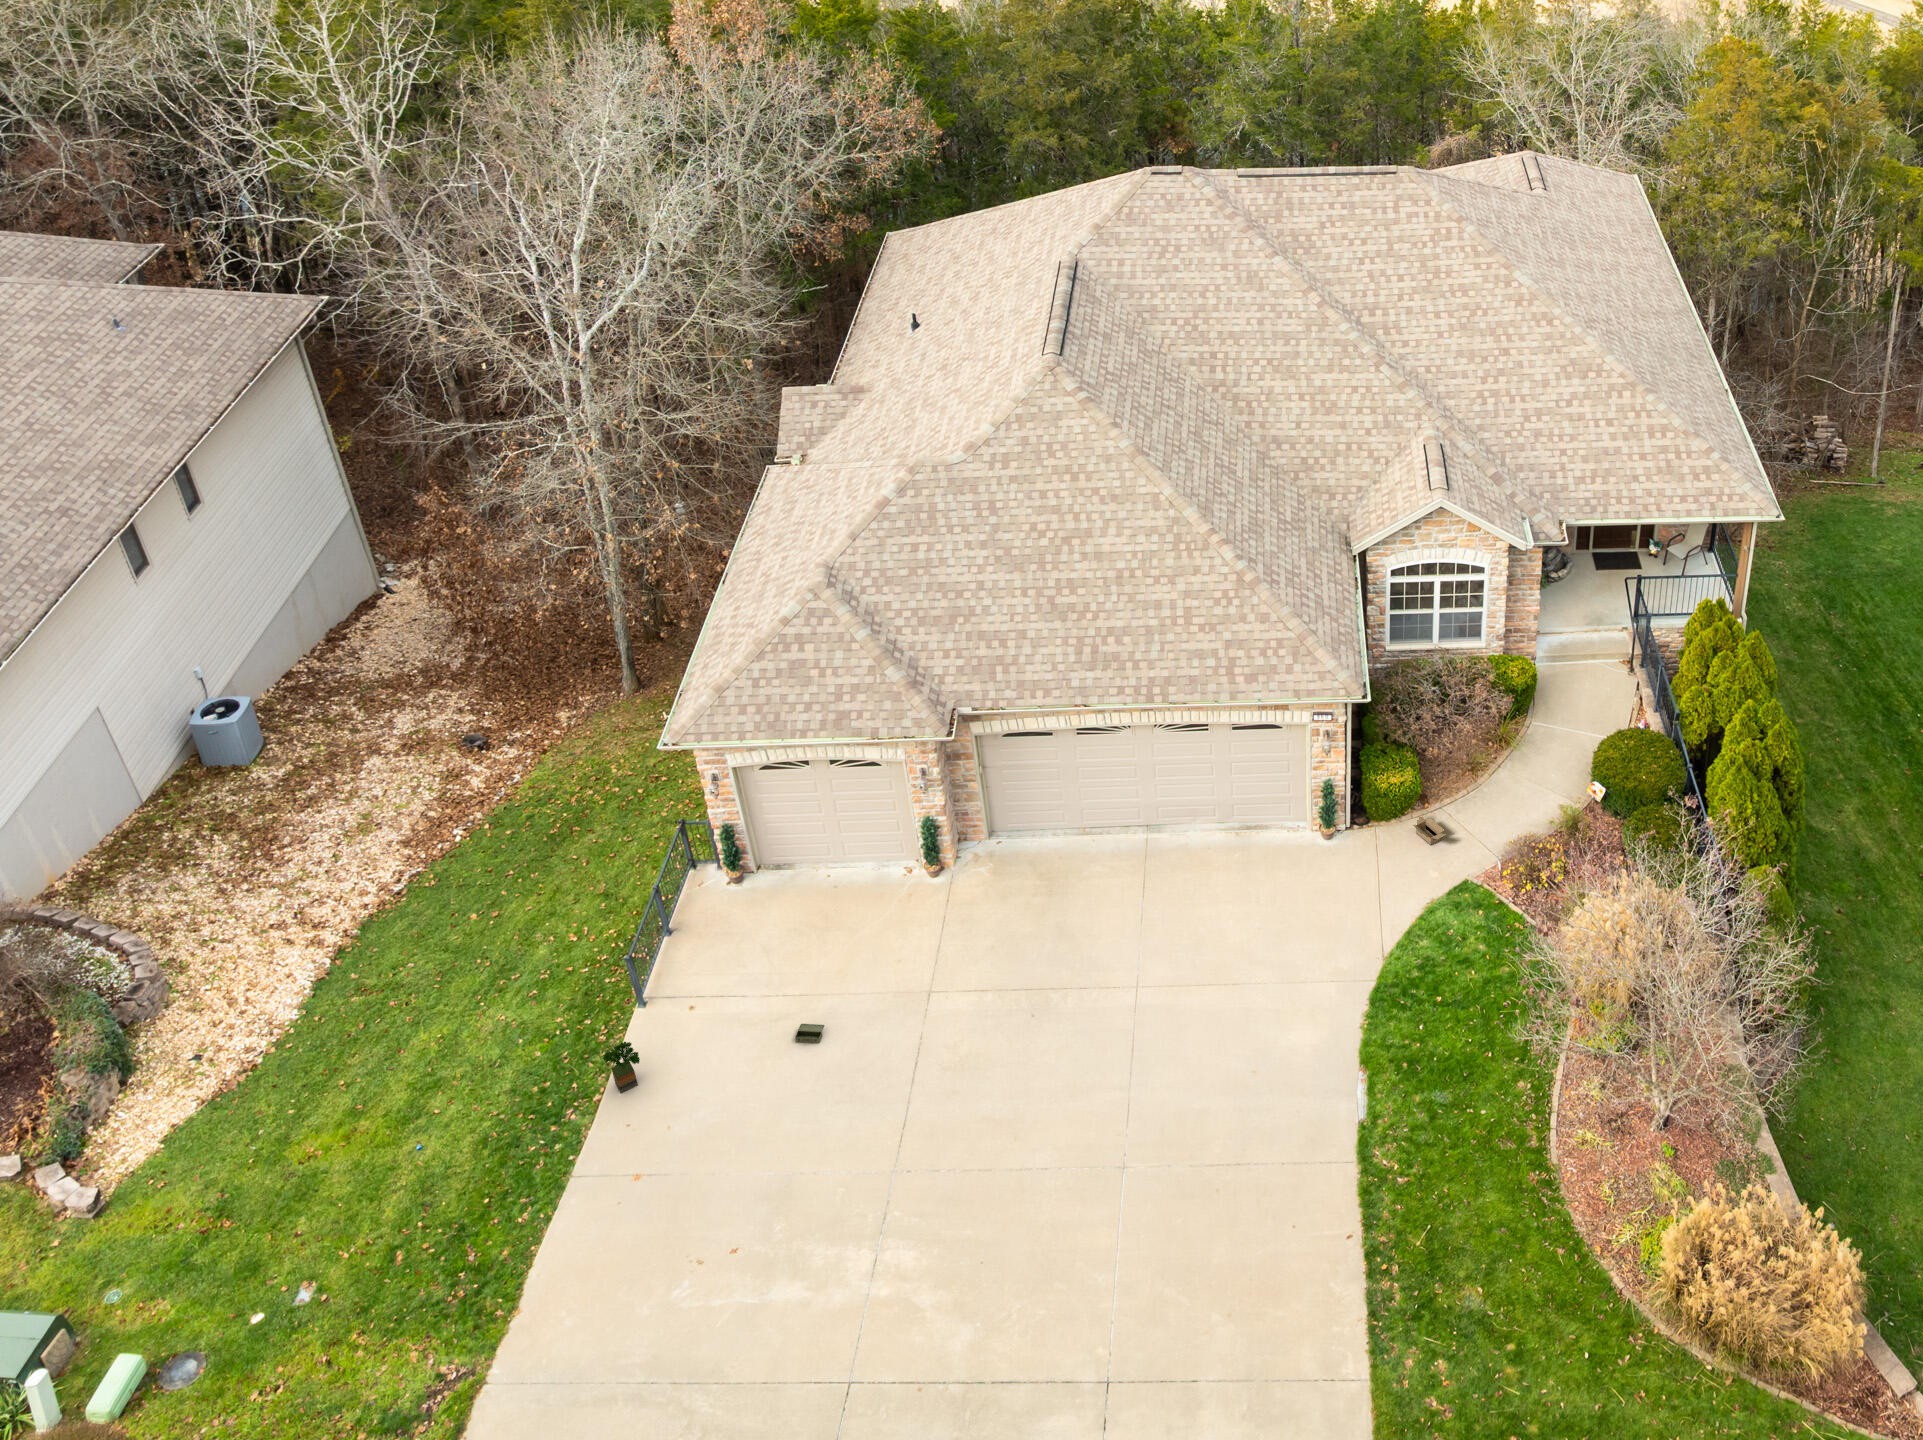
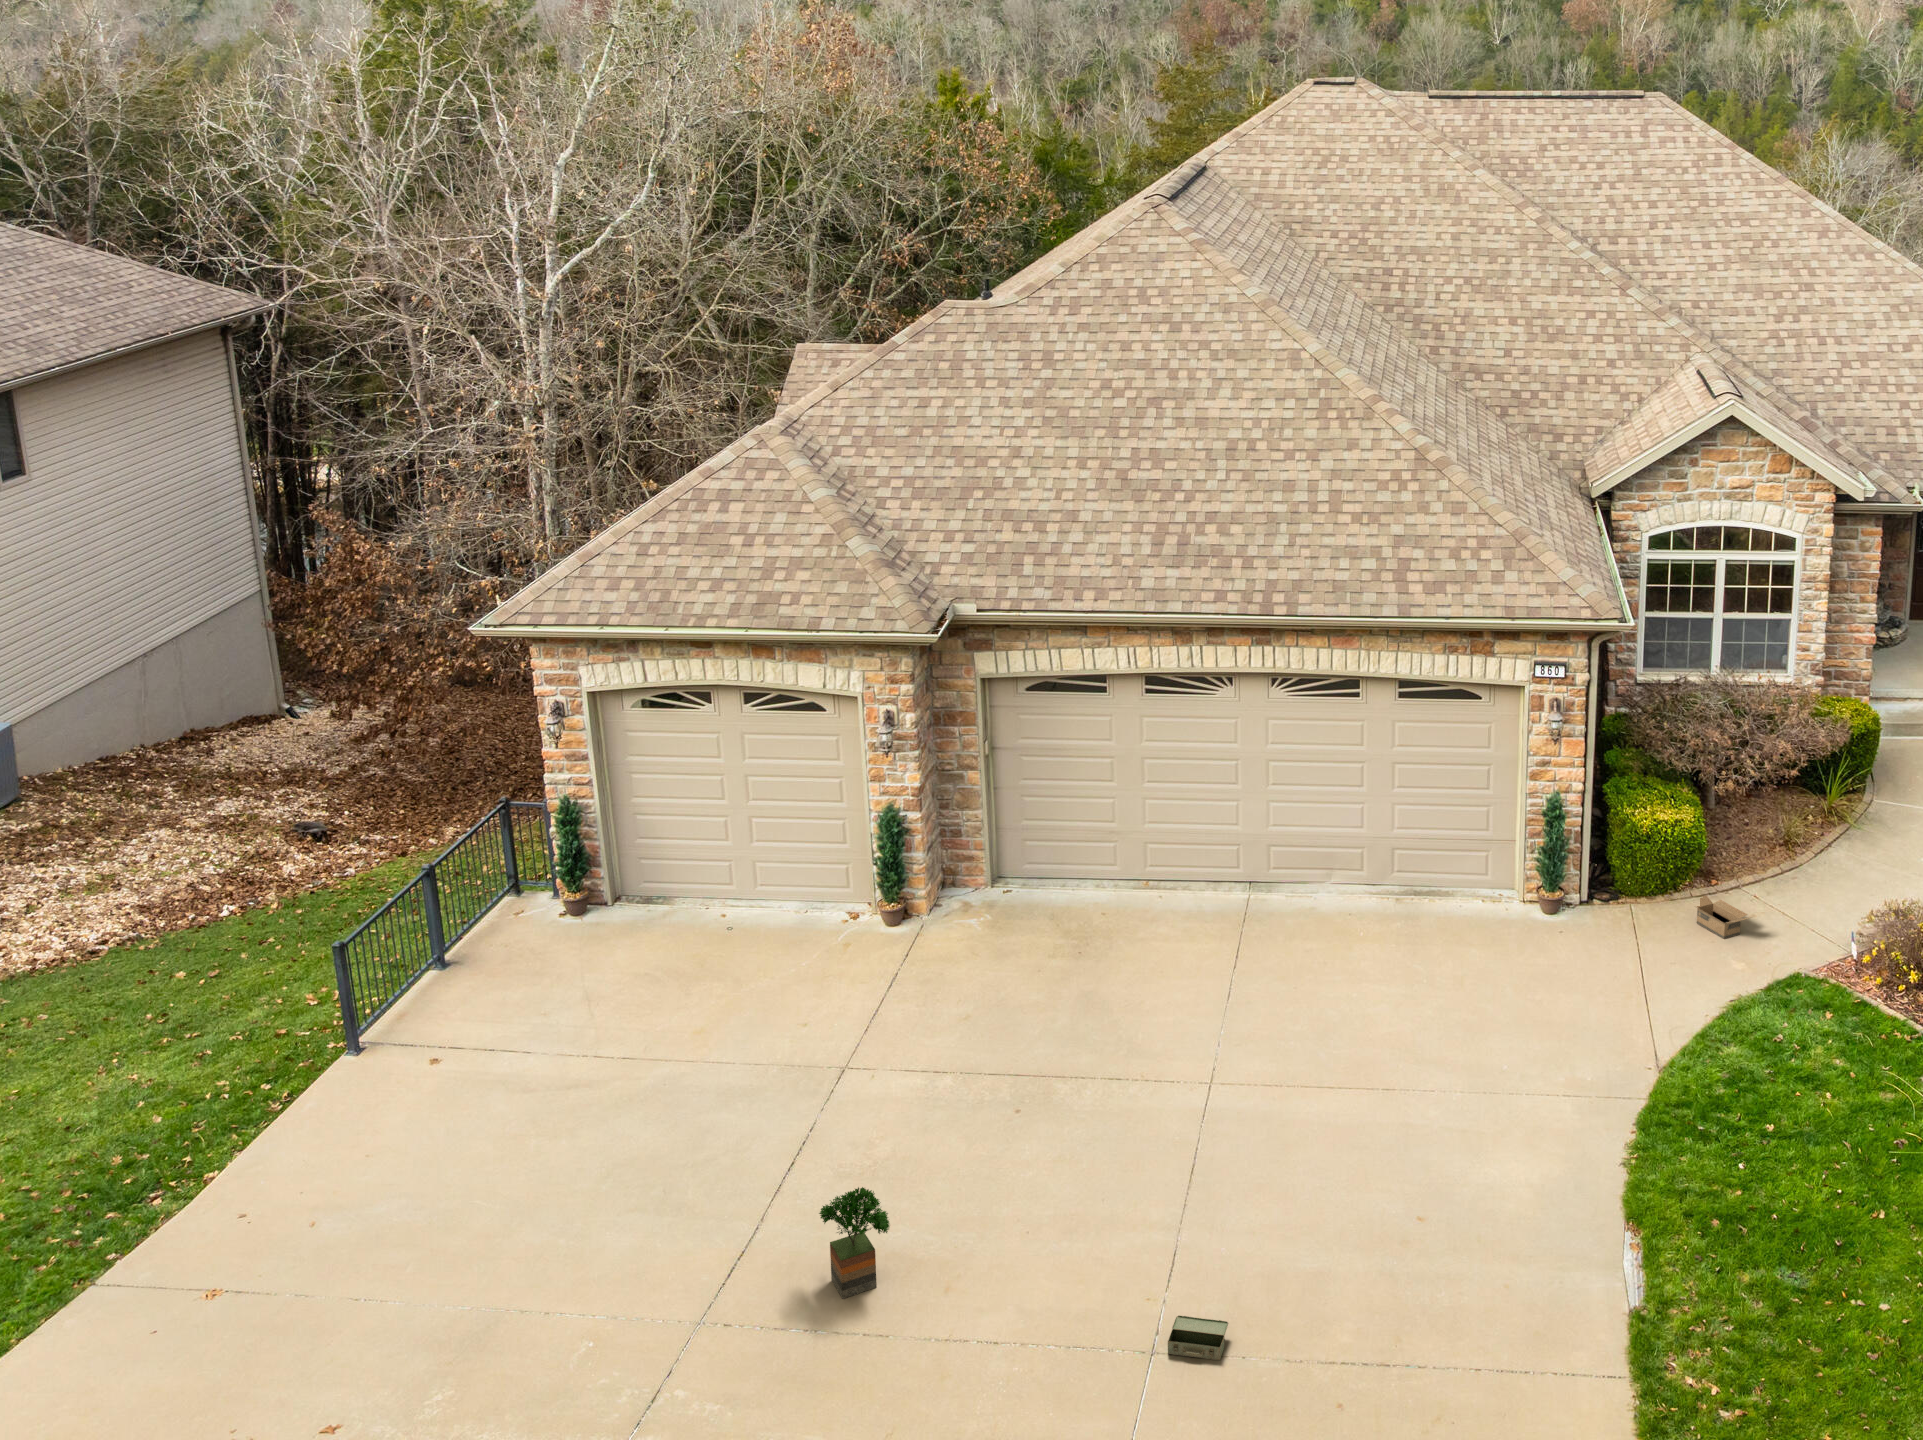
toolbox: present [795,1024,824,1043] -> present [1168,1316,1228,1360]
potted tree: present [603,1042,640,1093] -> present [819,1187,890,1299]

